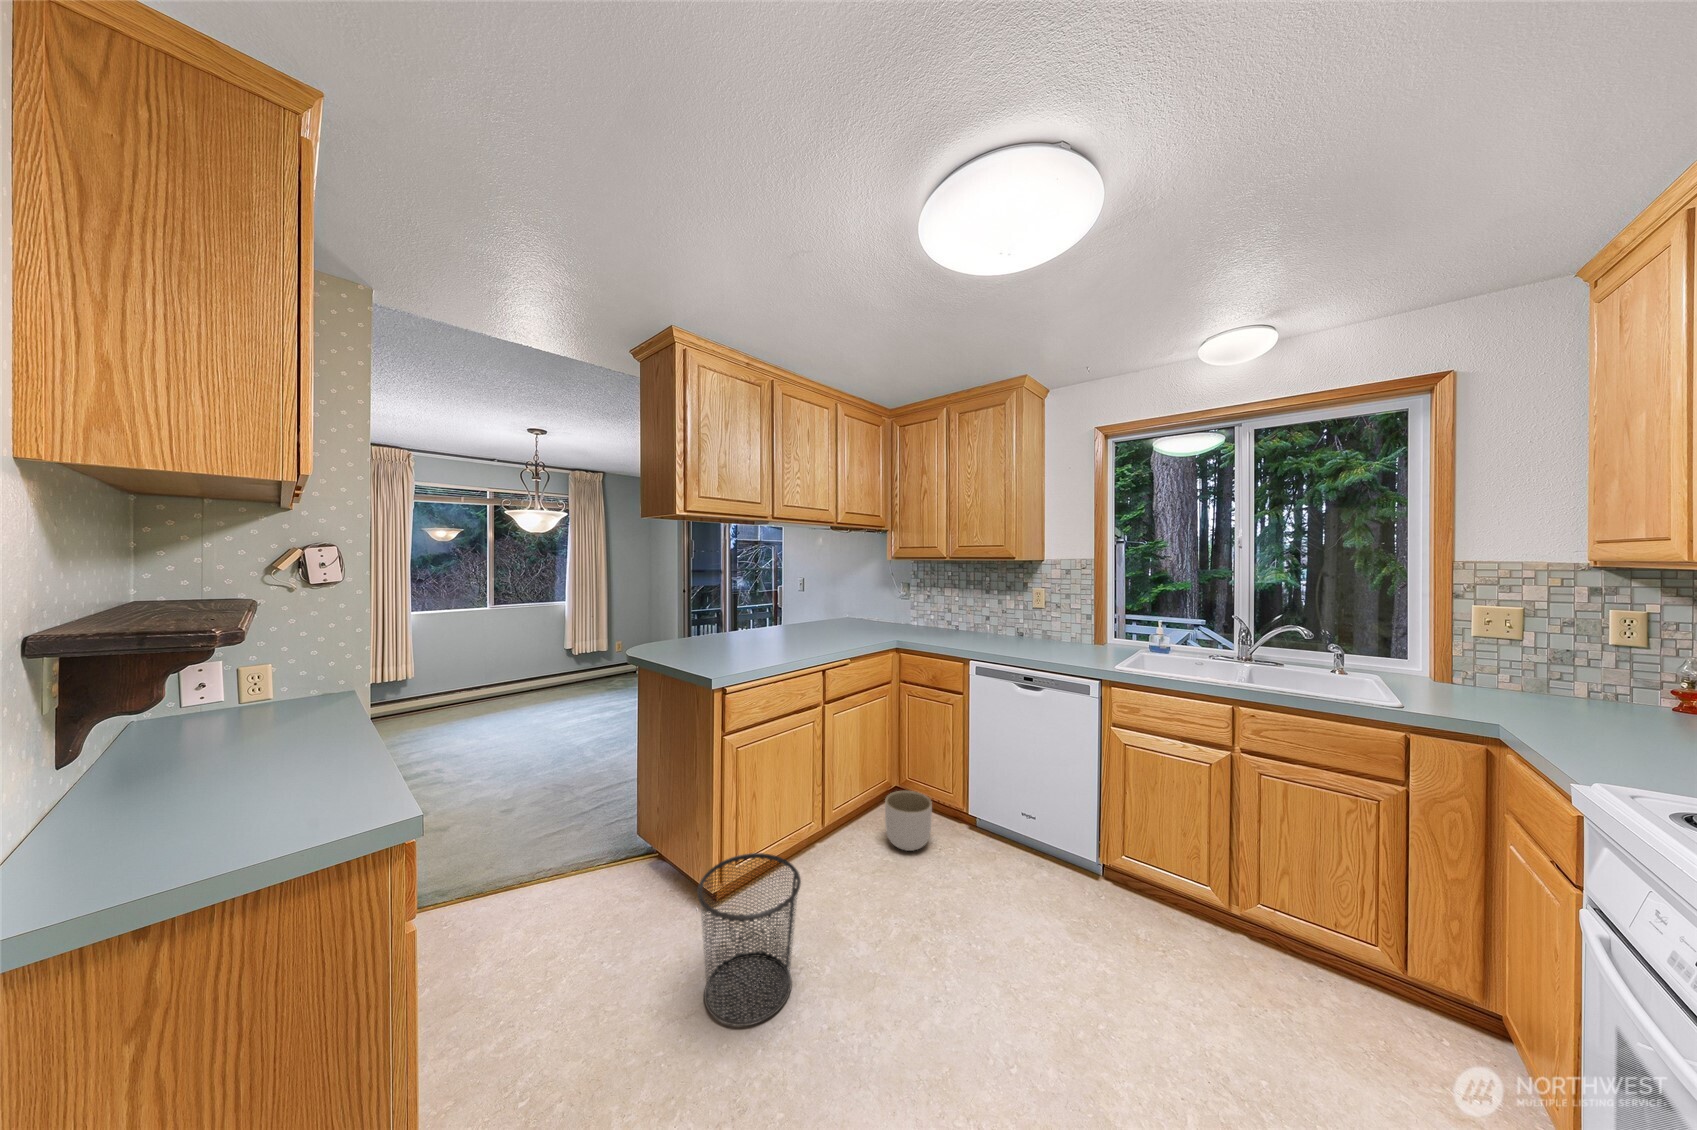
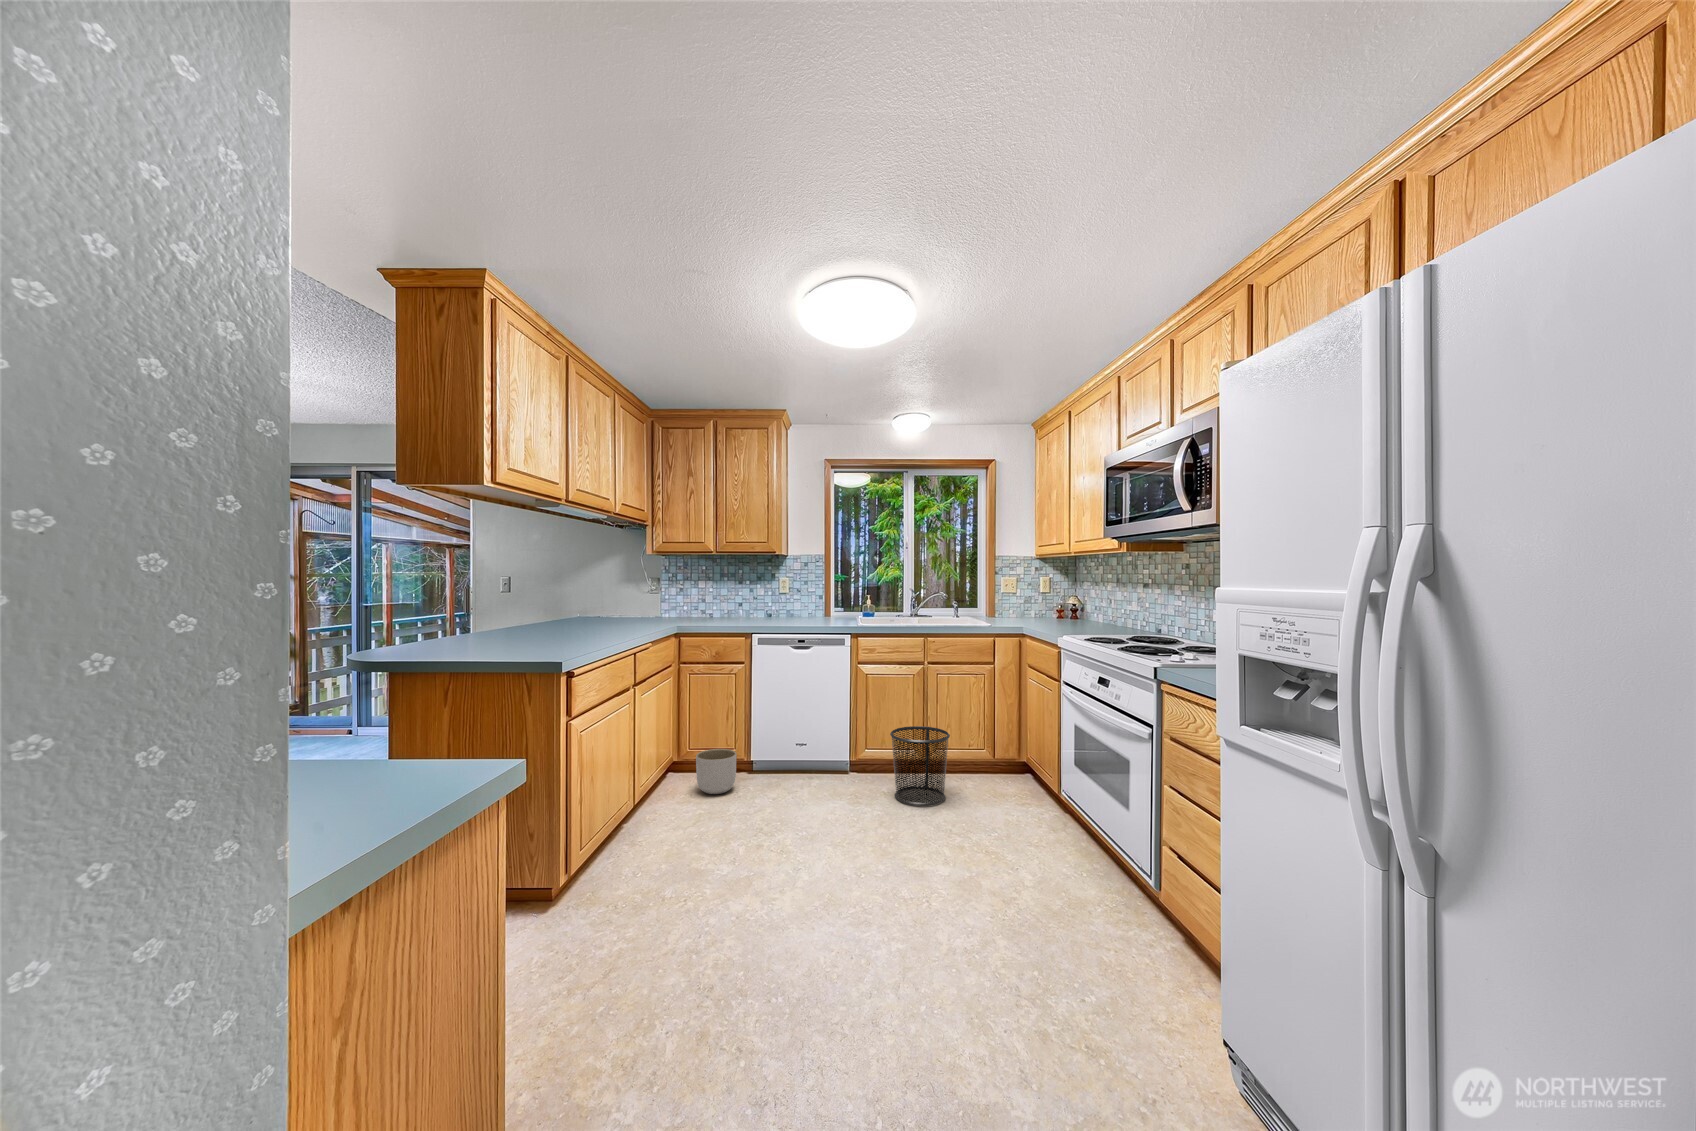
waste bin: present [697,853,801,1026] -> present [890,726,950,806]

